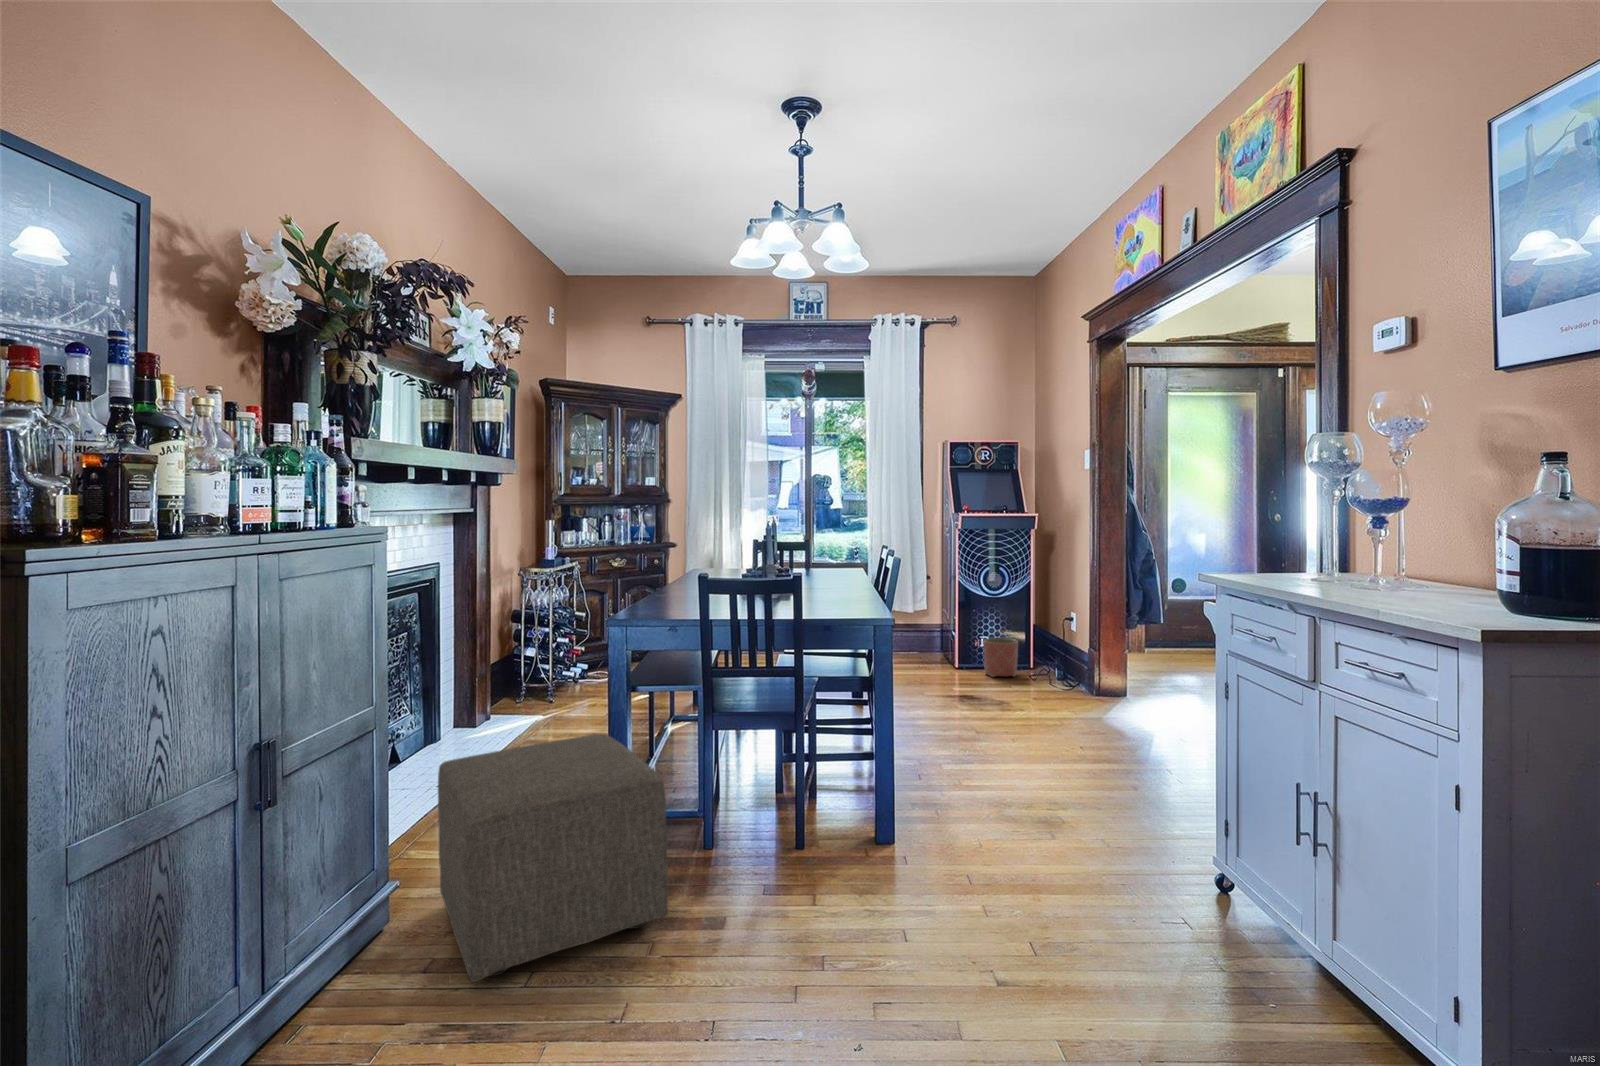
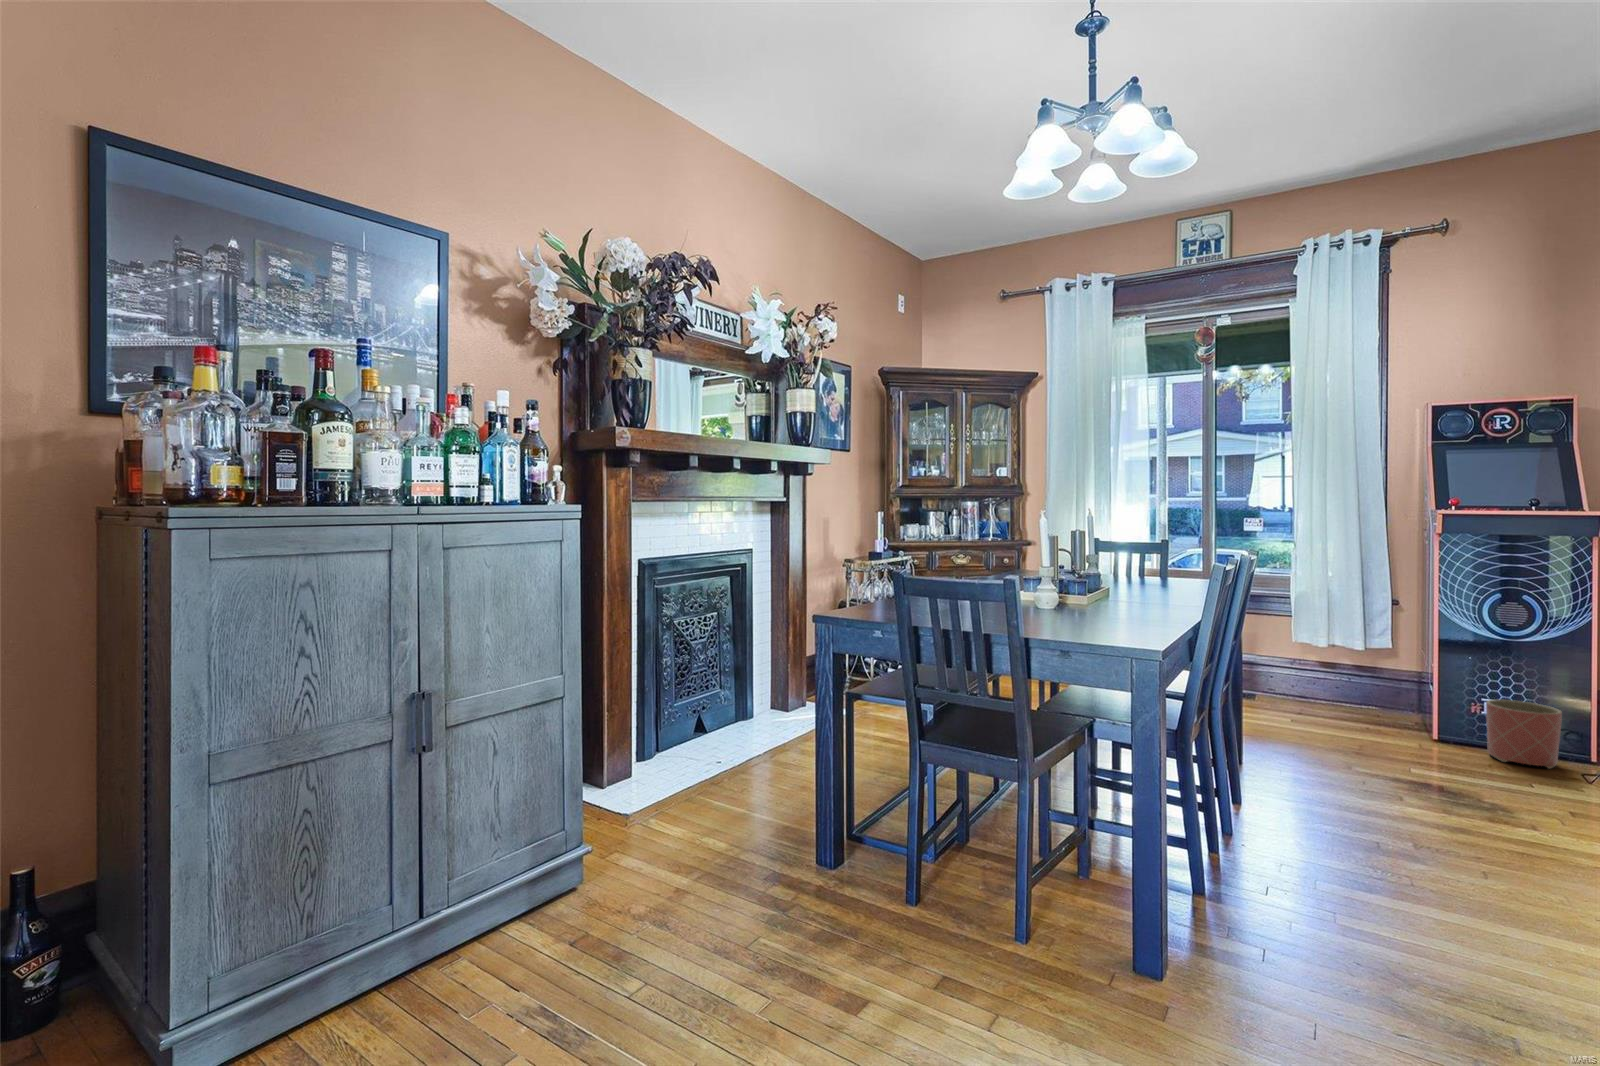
ottoman: present [438,734,668,982] -> none [568,738,801,983]

